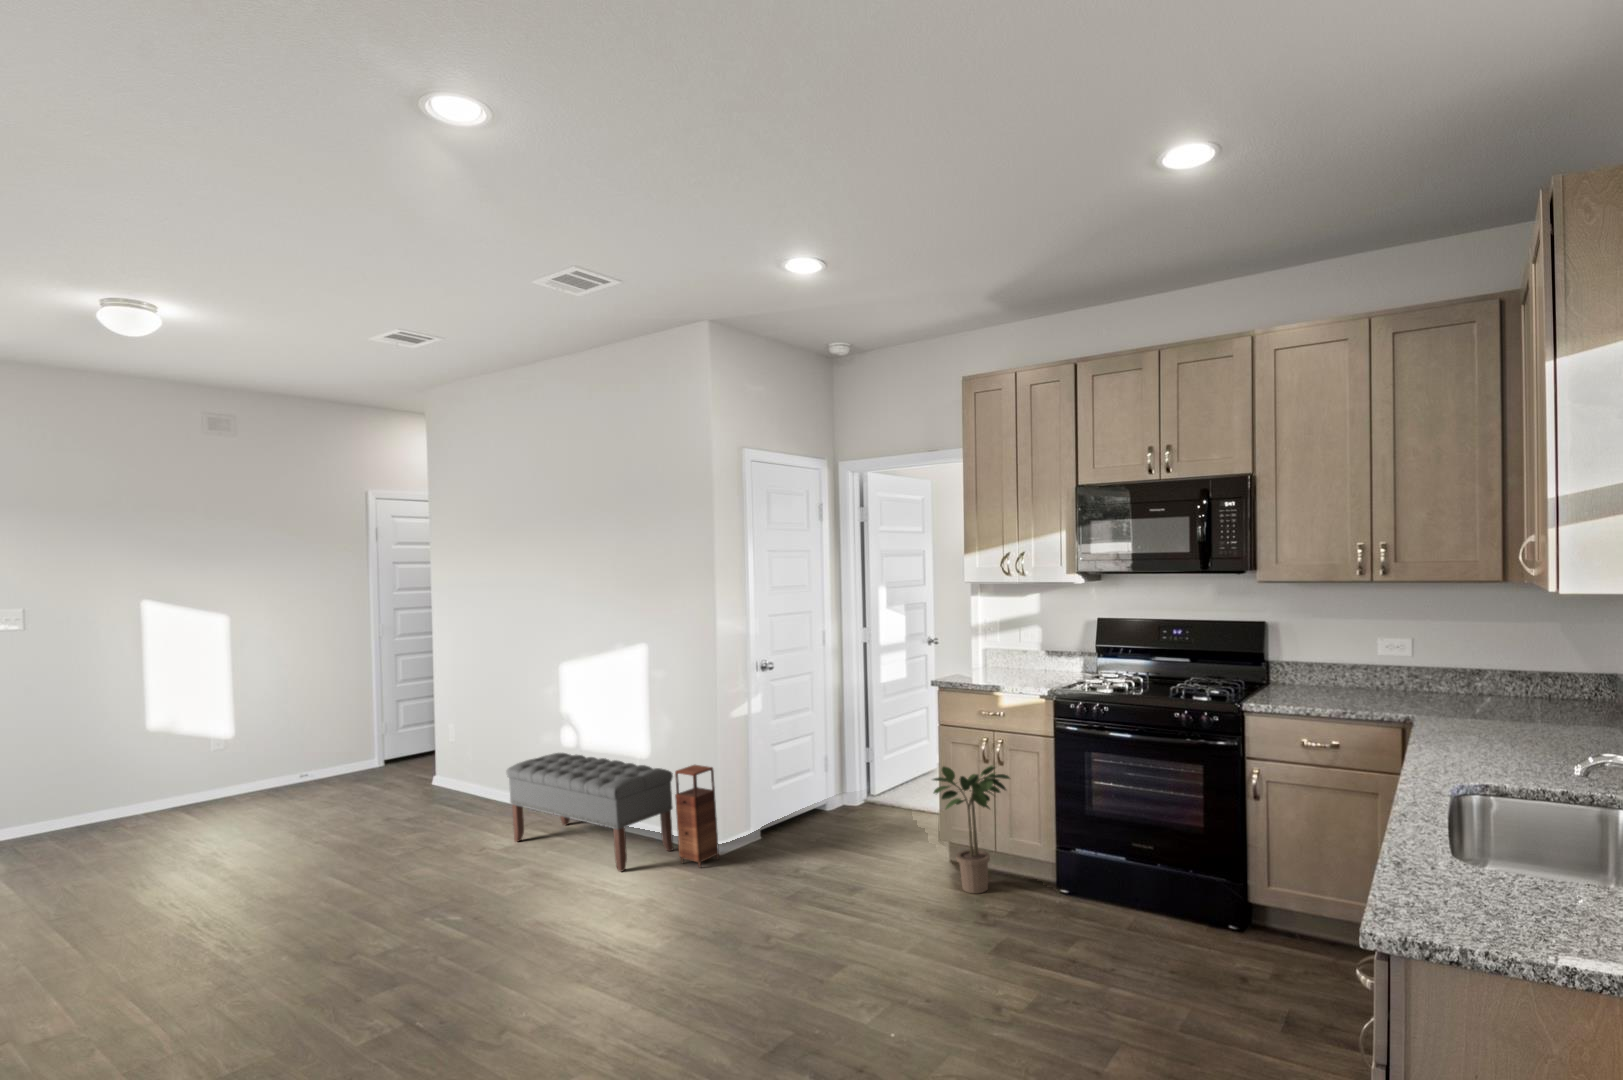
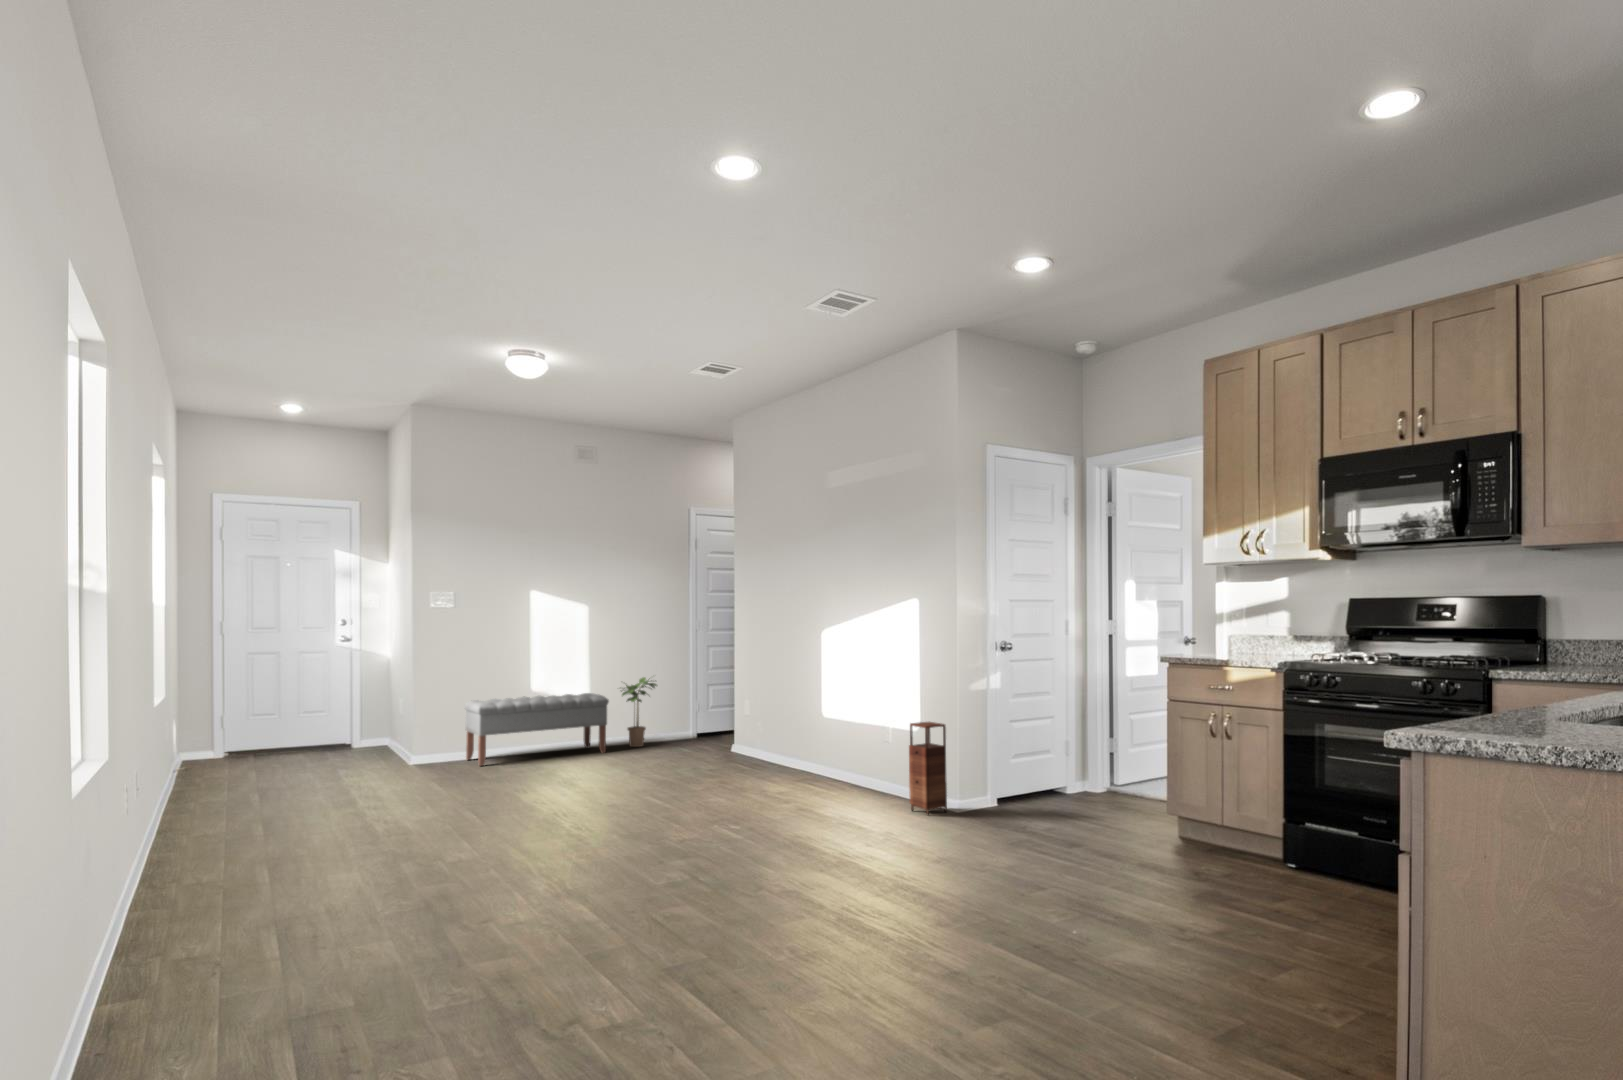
bench: present [506,753,673,872] -> present [465,693,609,766]
potted plant: present [933,765,1010,893] -> present [622,677,657,747]

